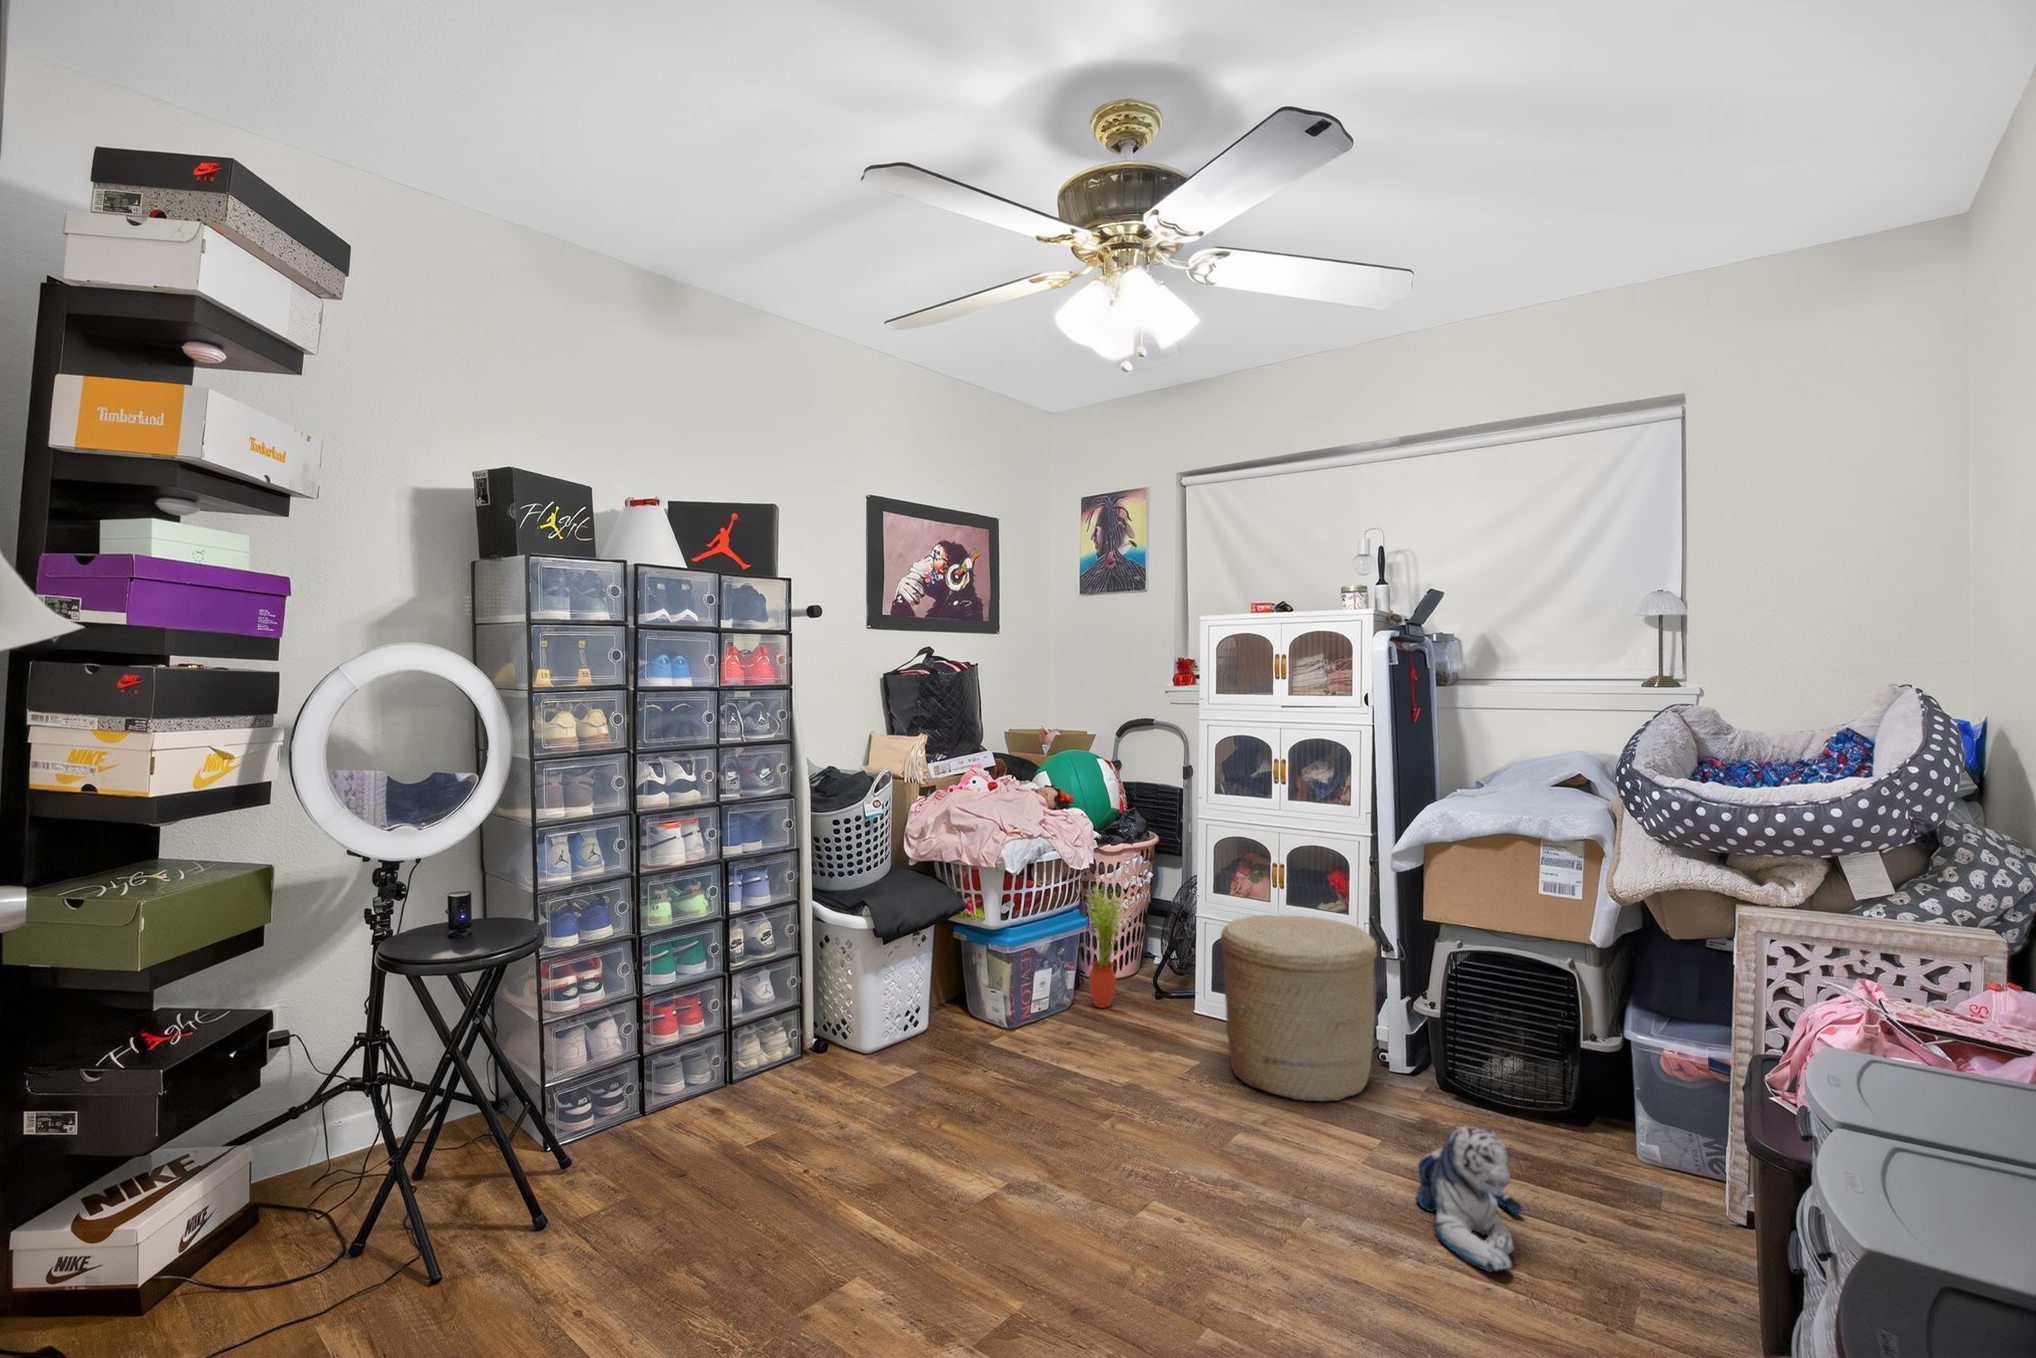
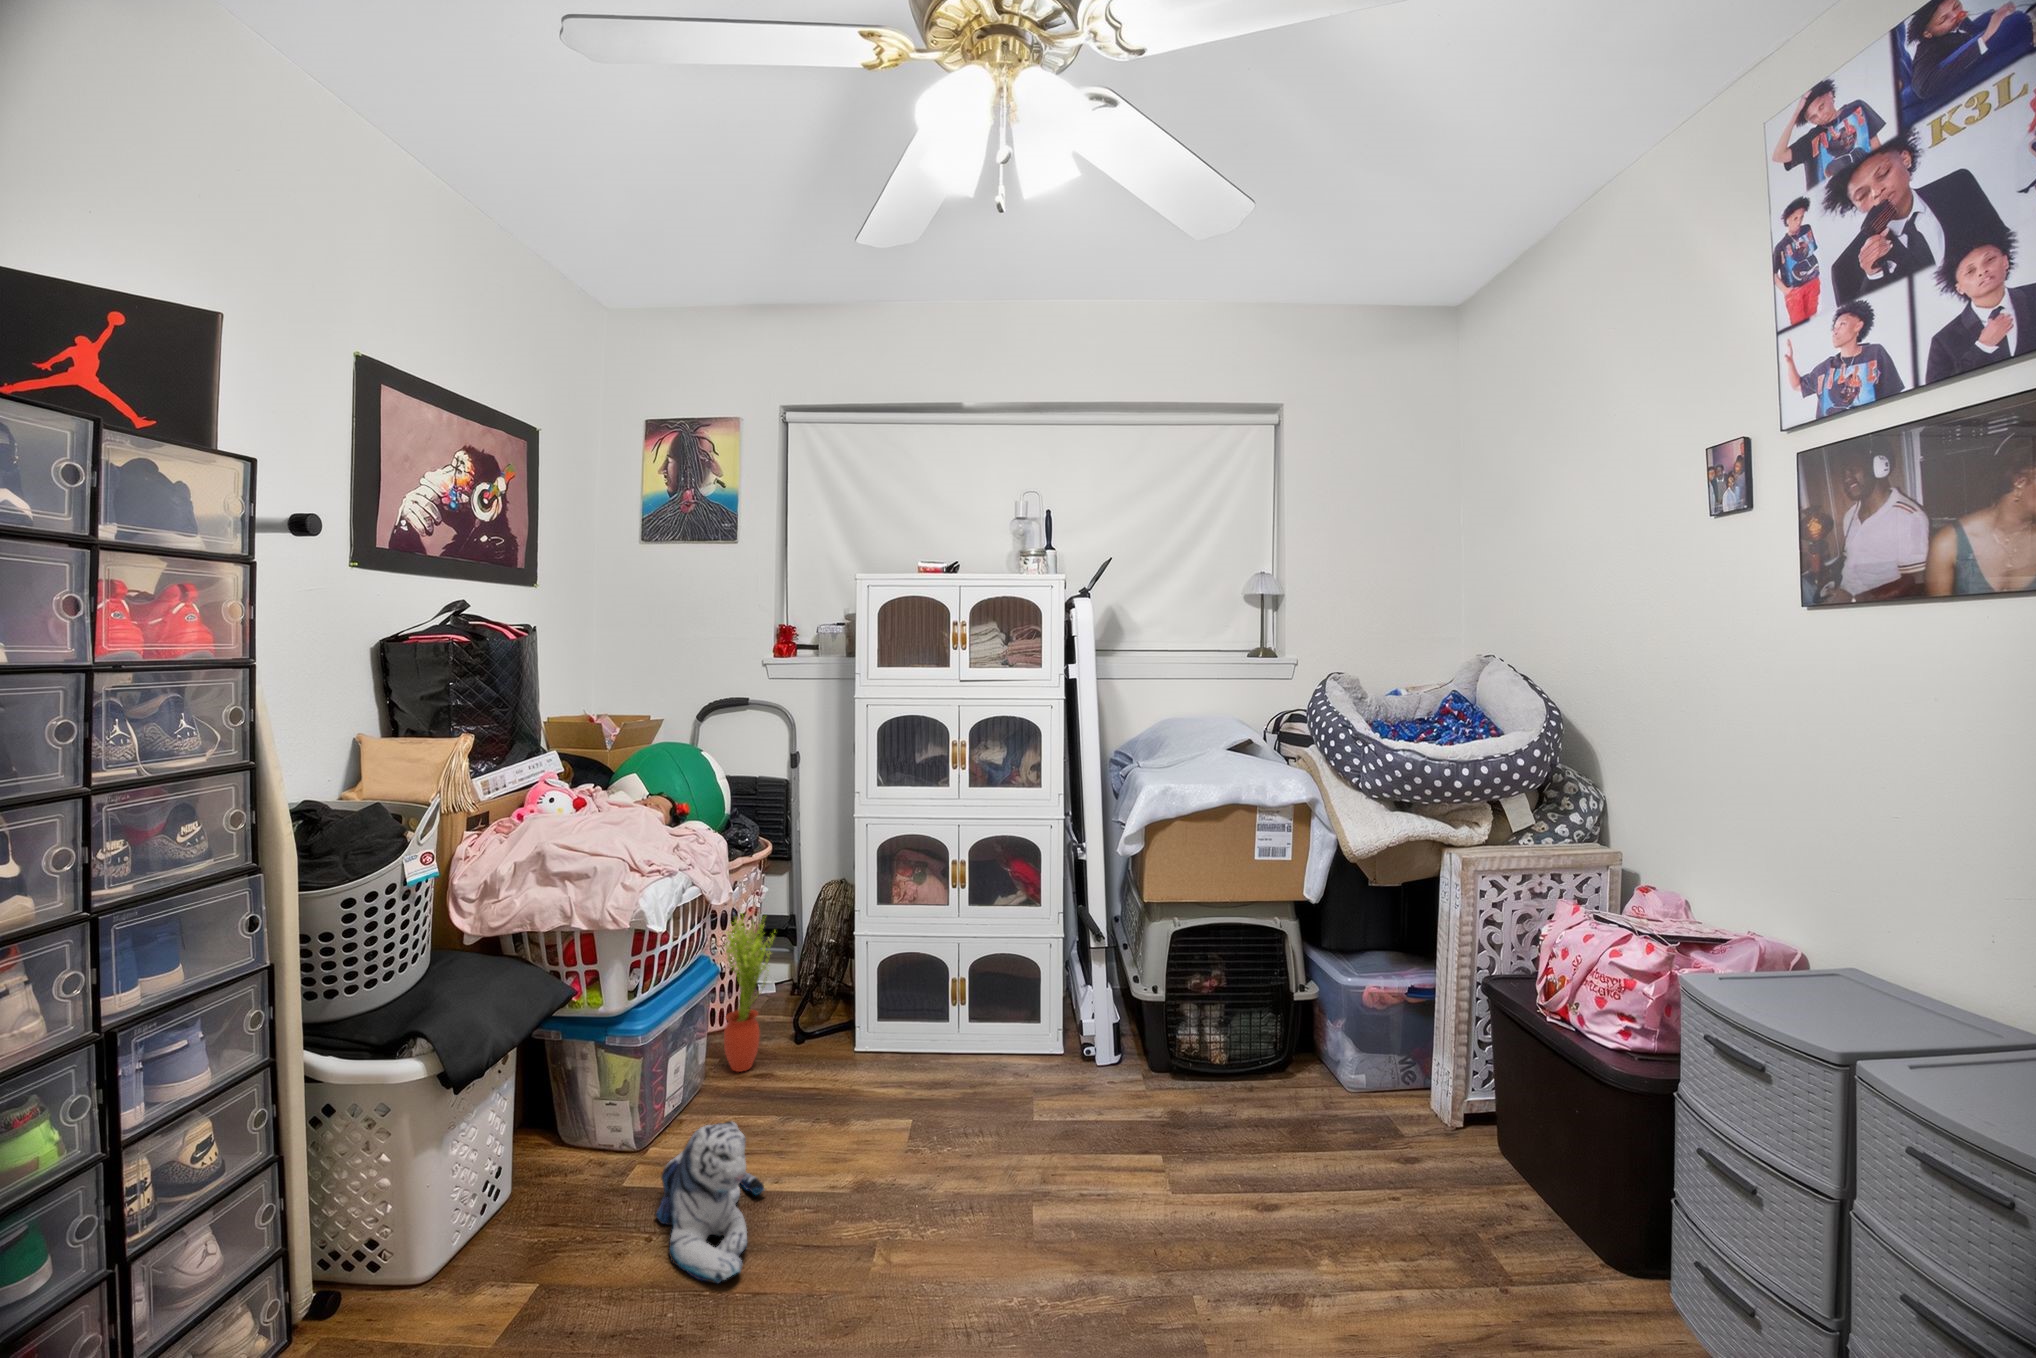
woven basket: present [1220,915,1377,1101] -> none [938,917,1107,1136]
plush toy: present [1415,1127,1522,1272] -> present [655,1121,765,1283]

